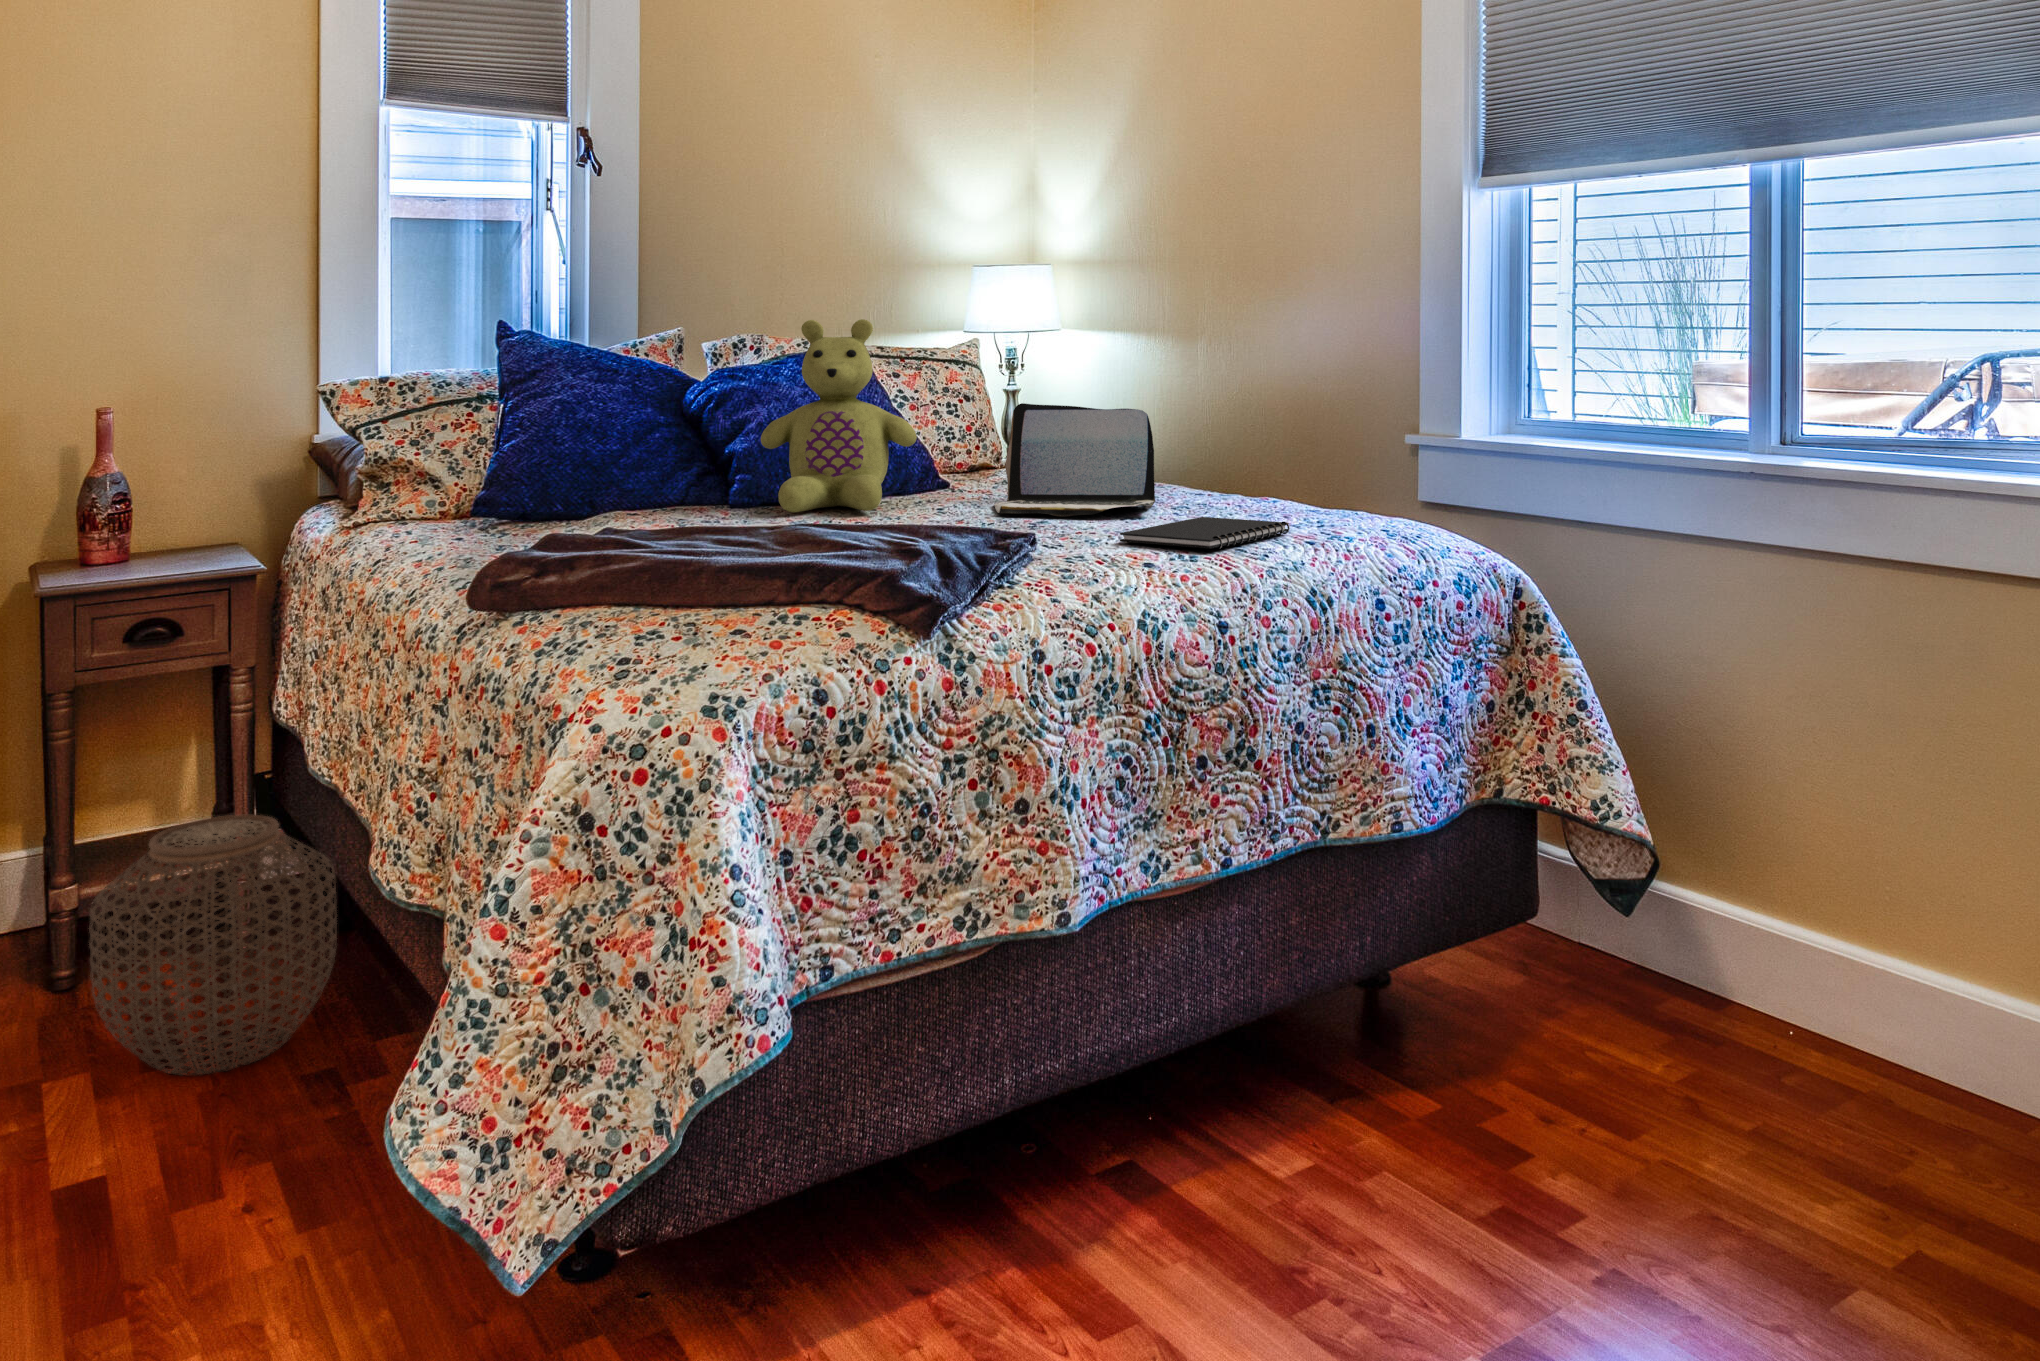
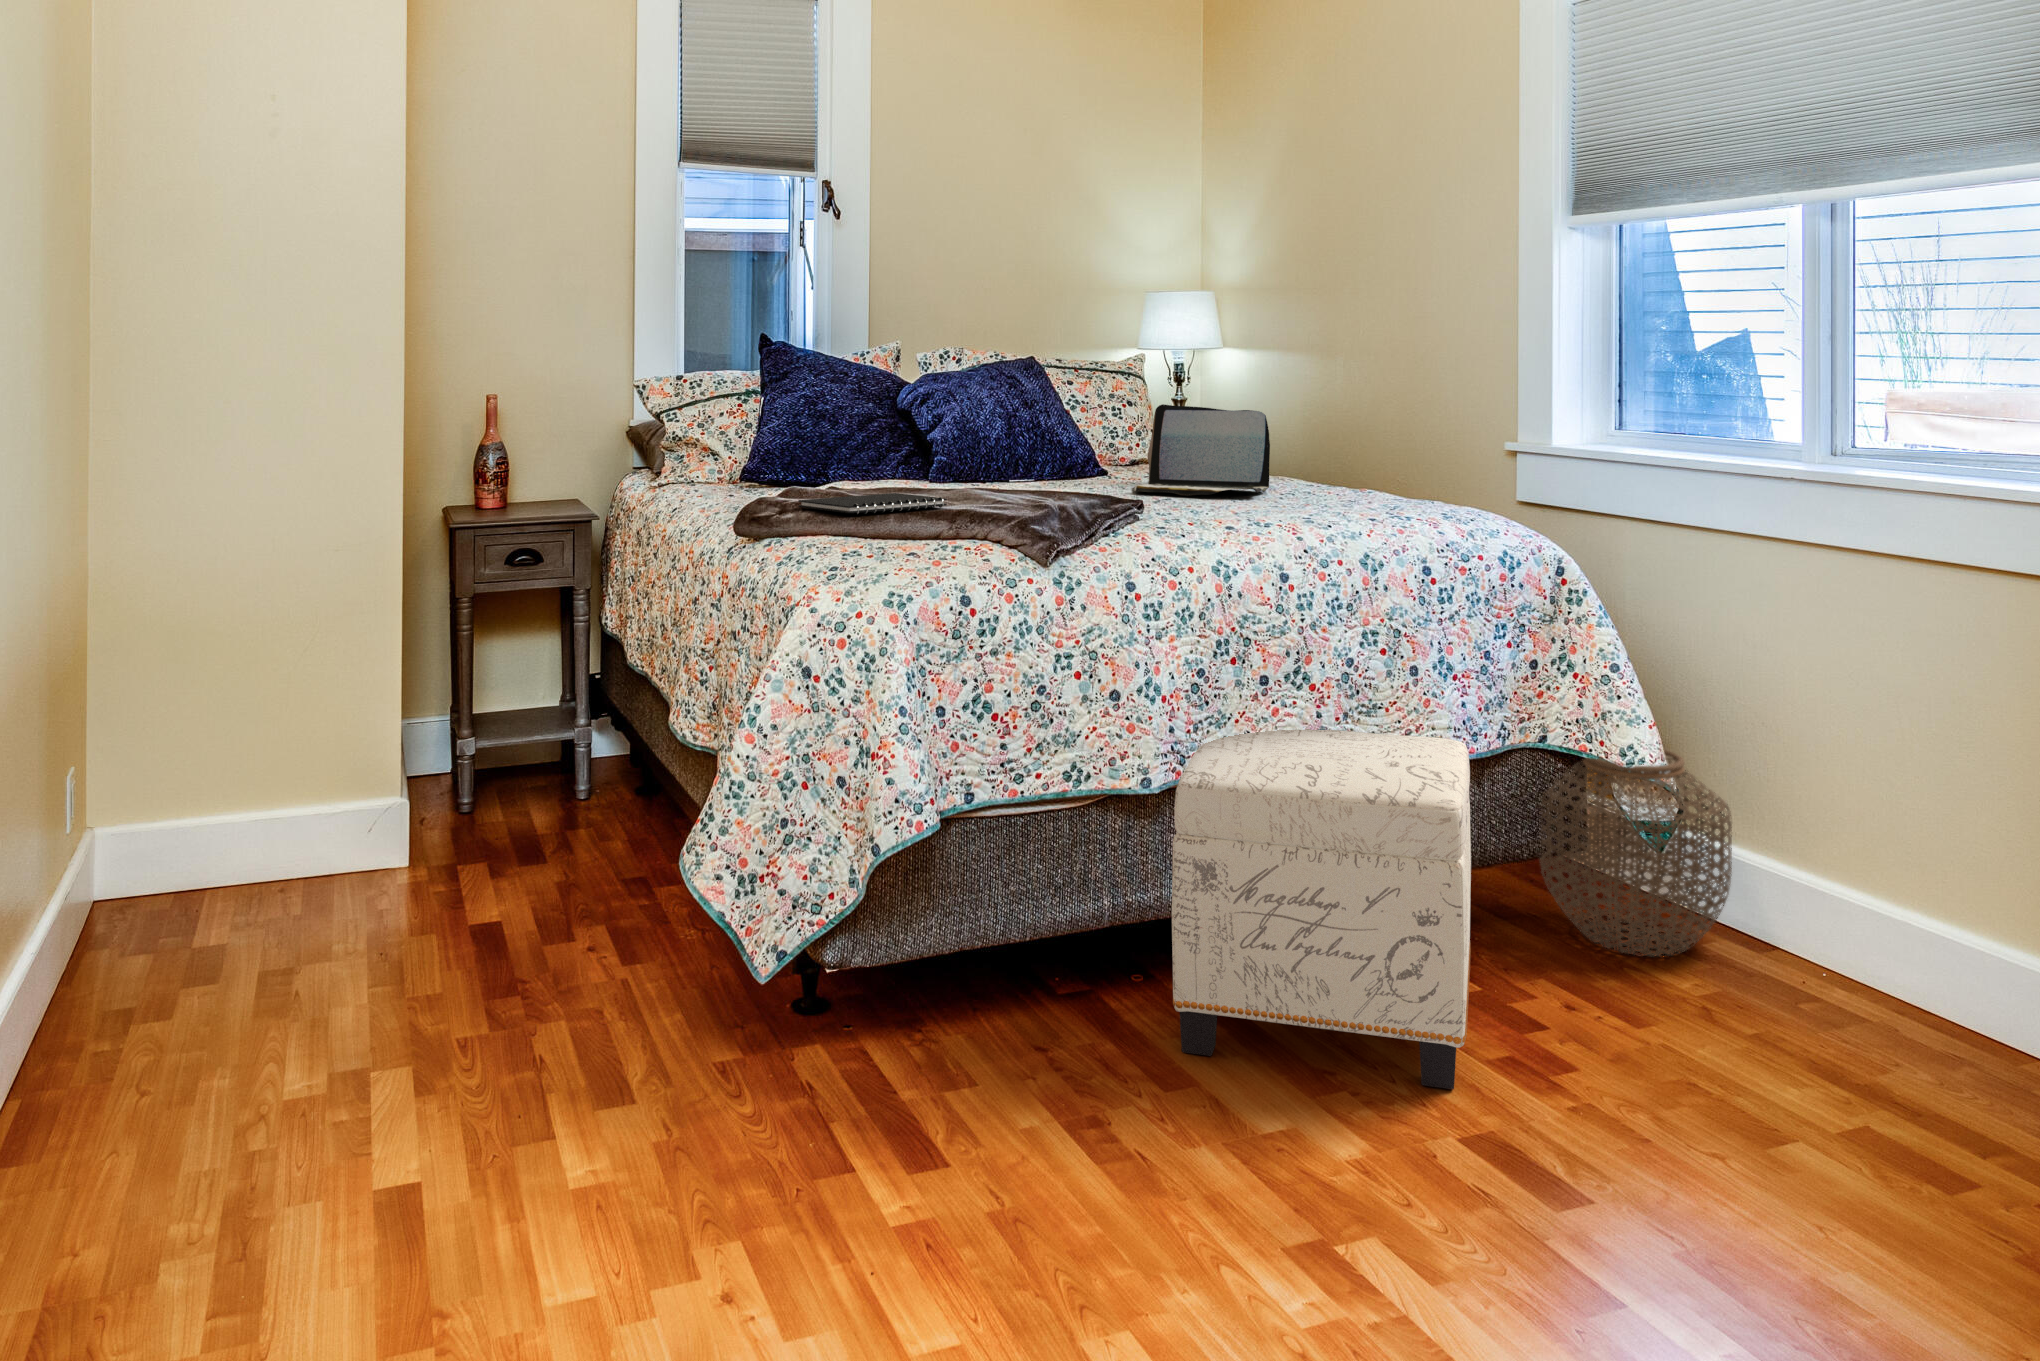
stuffed bear: present [760,319,917,512] -> none [952,334,1074,486]
notebook: present [1120,517,1290,550] -> present [798,493,947,515]
woven basket: present [89,814,337,1075] -> present [1539,749,1732,956]
ottoman: none [1115,815,1497,1293] -> present [1172,729,1471,1089]

